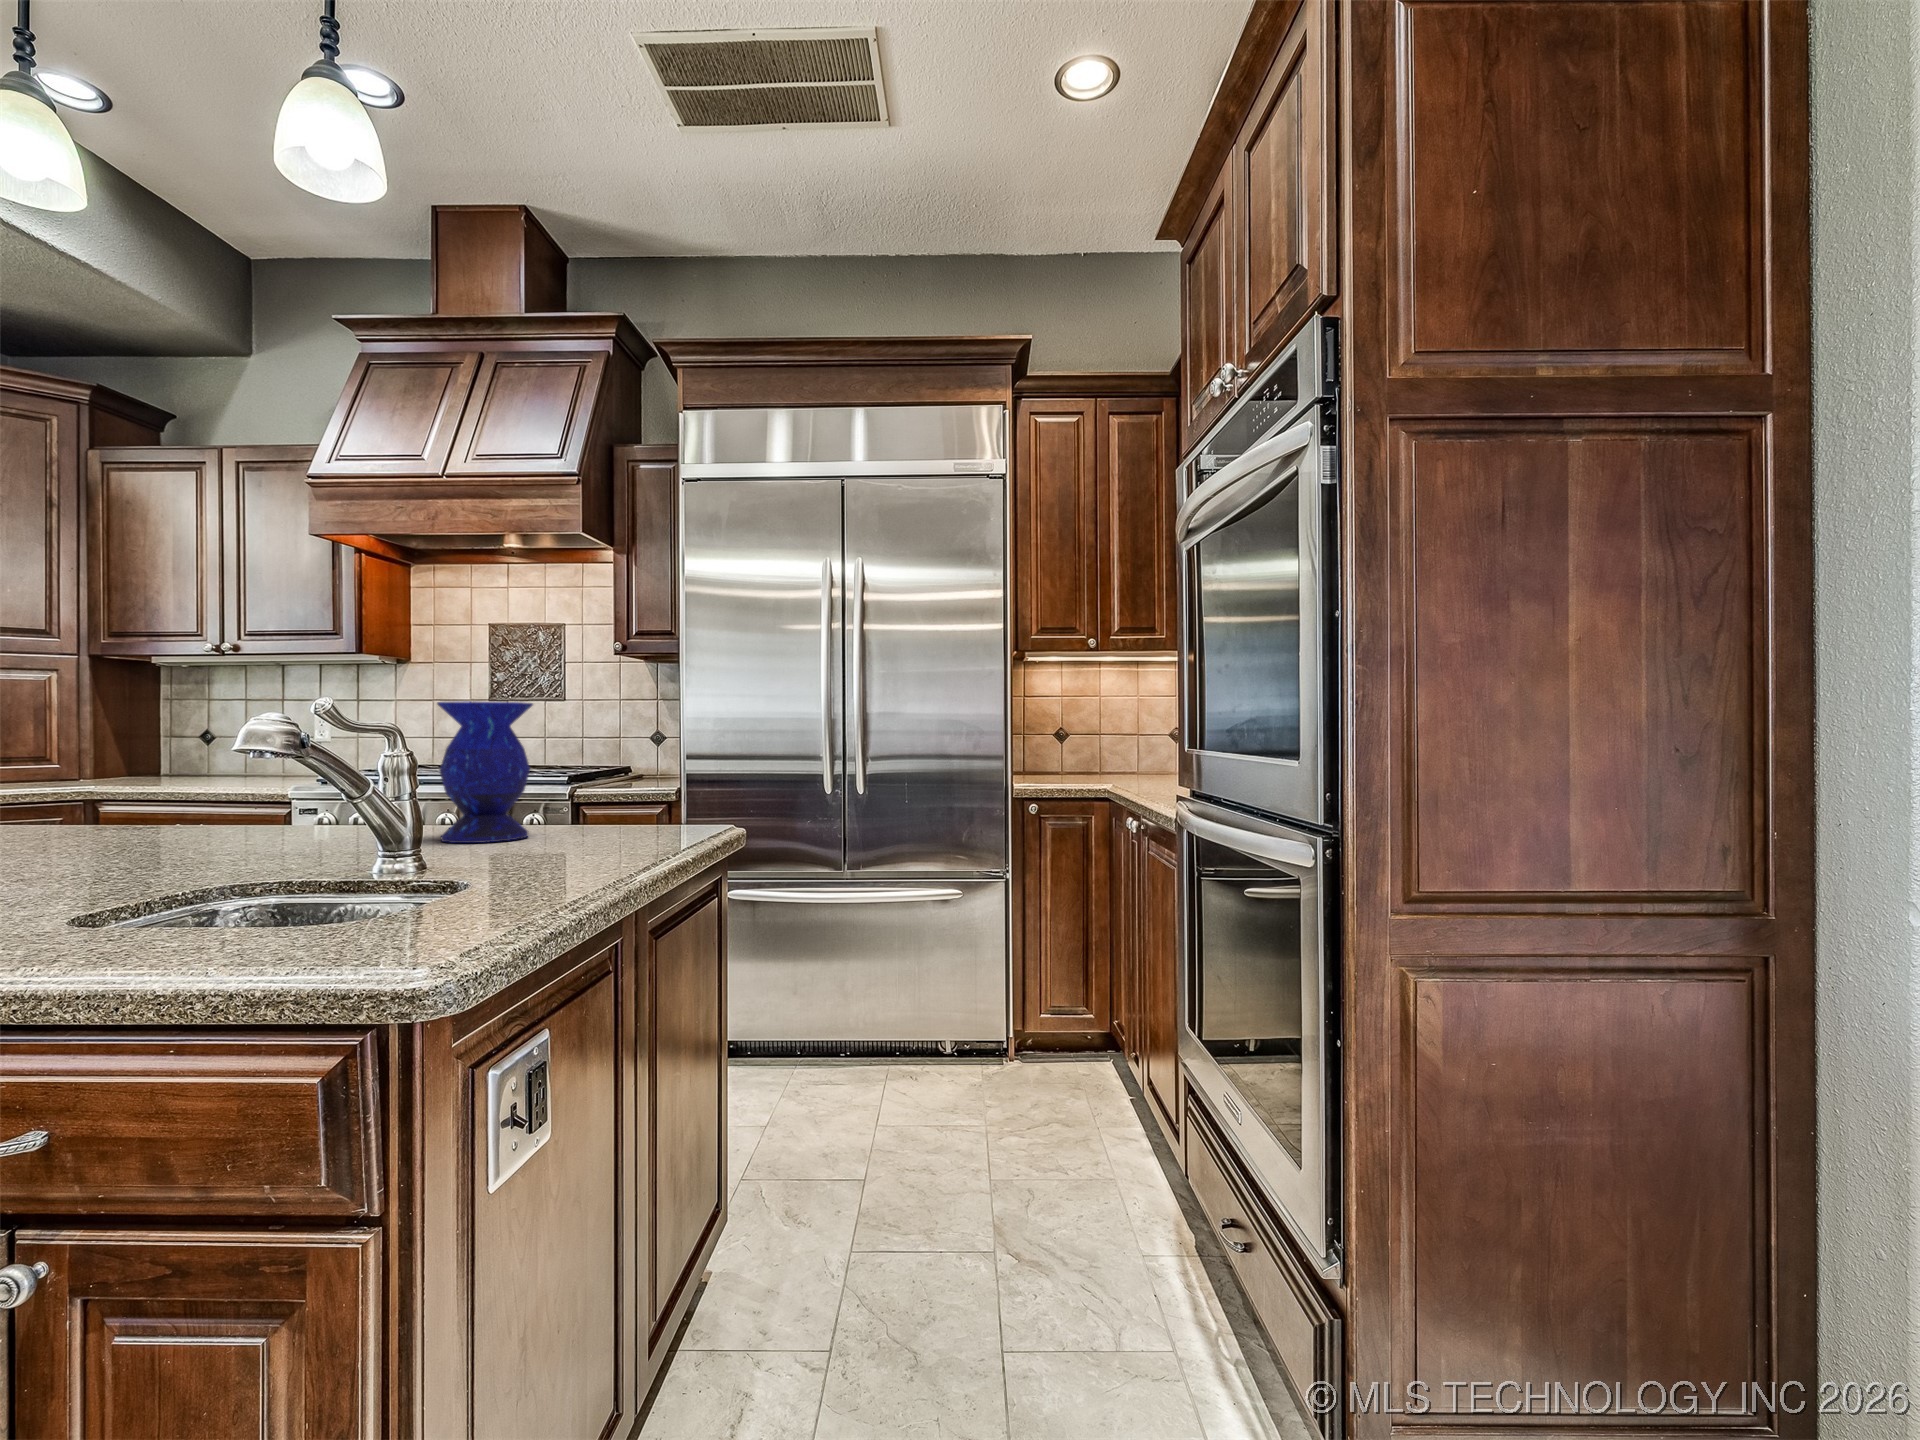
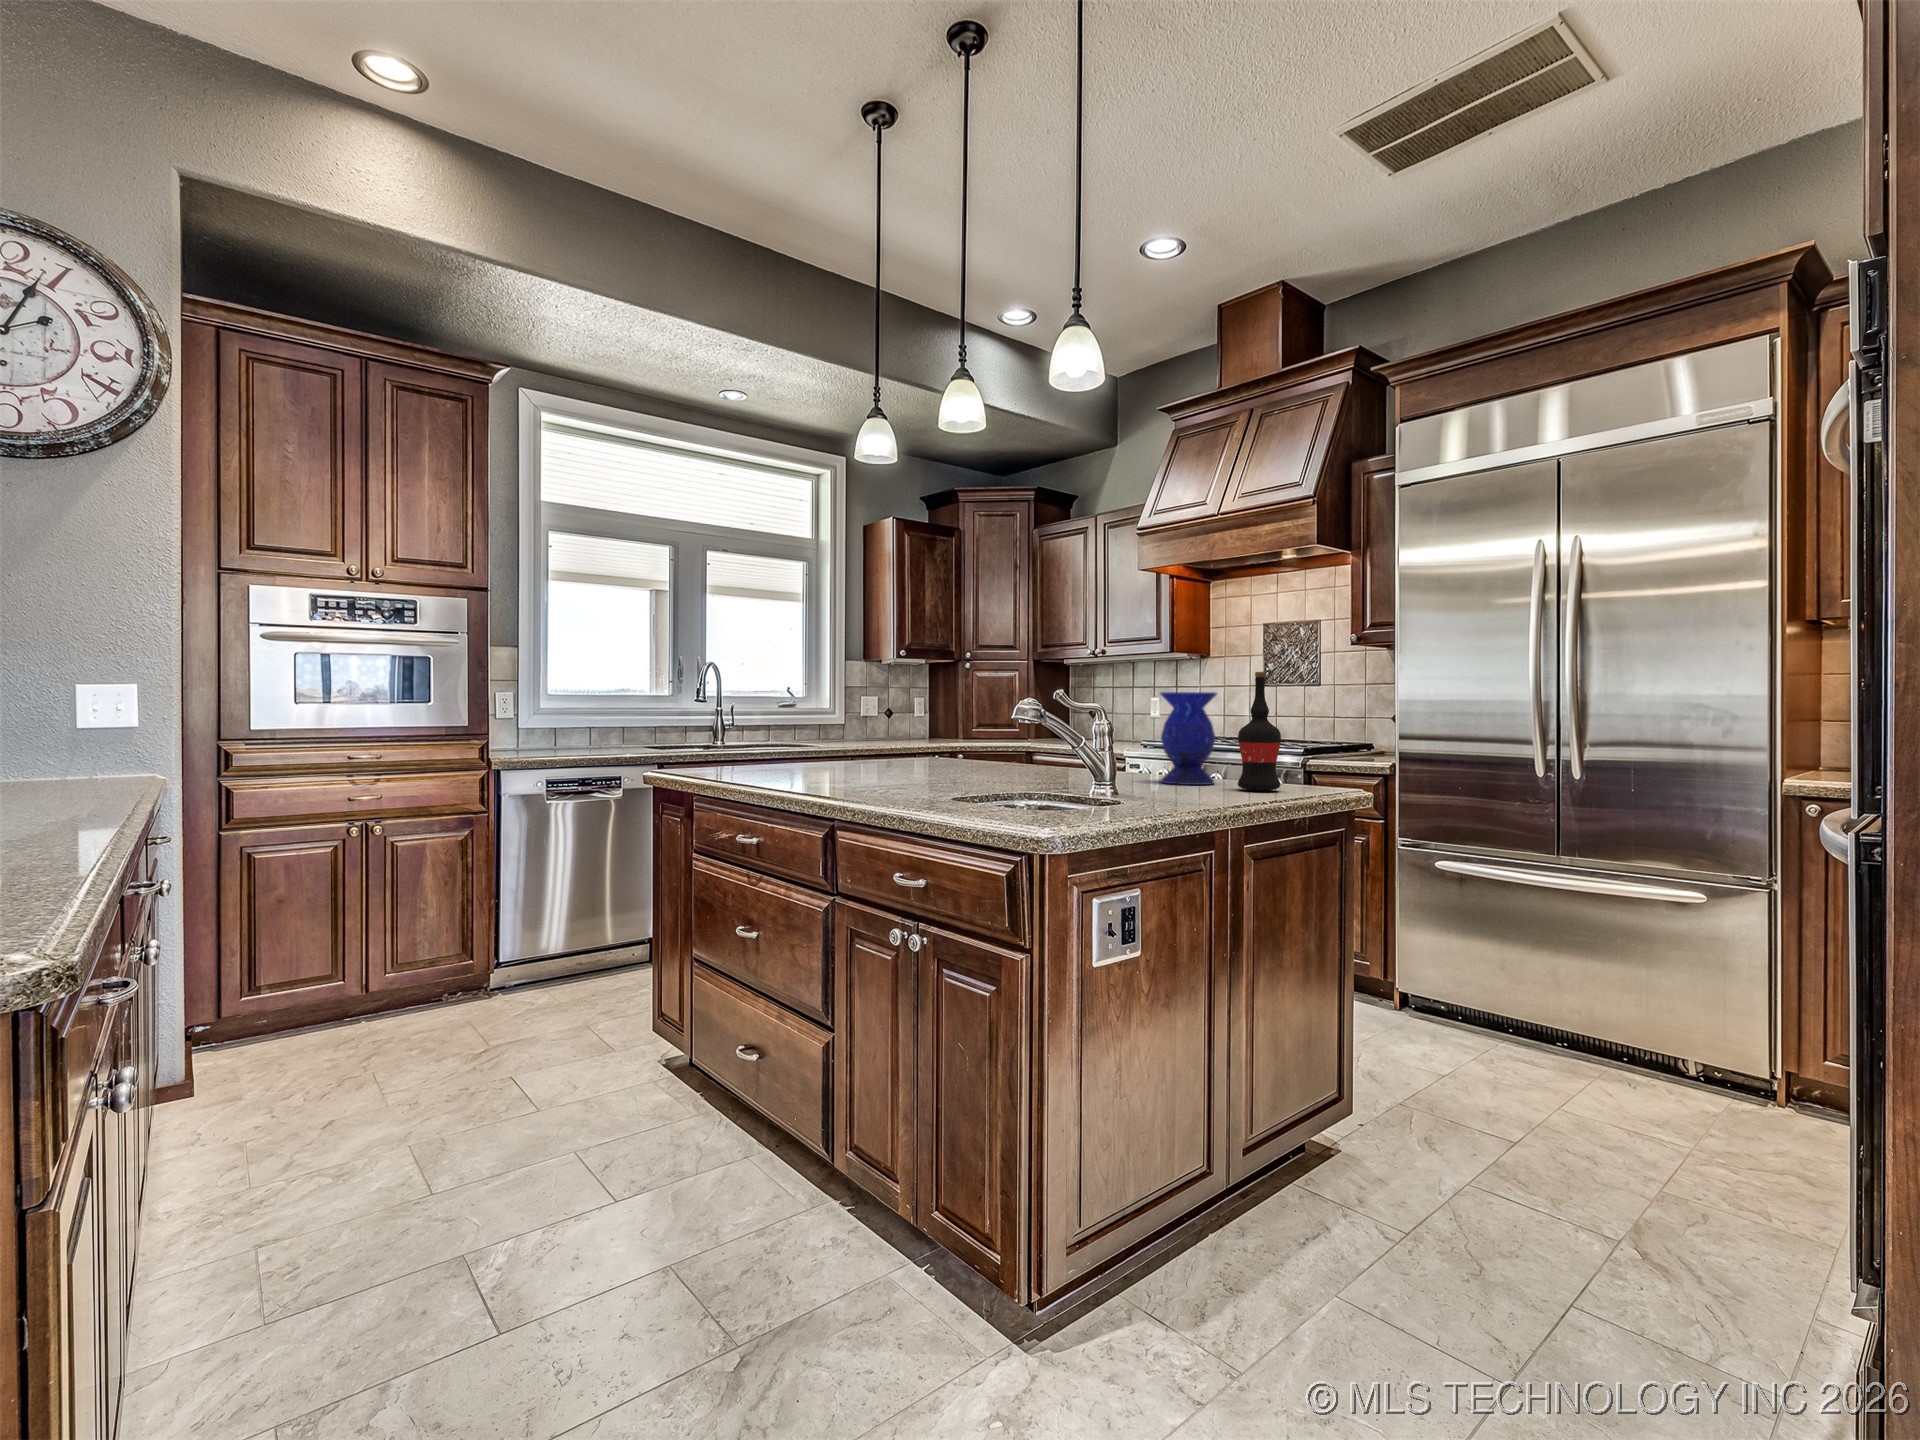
wine bottle: none [582,674,645,842] -> present [1238,672,1281,791]

